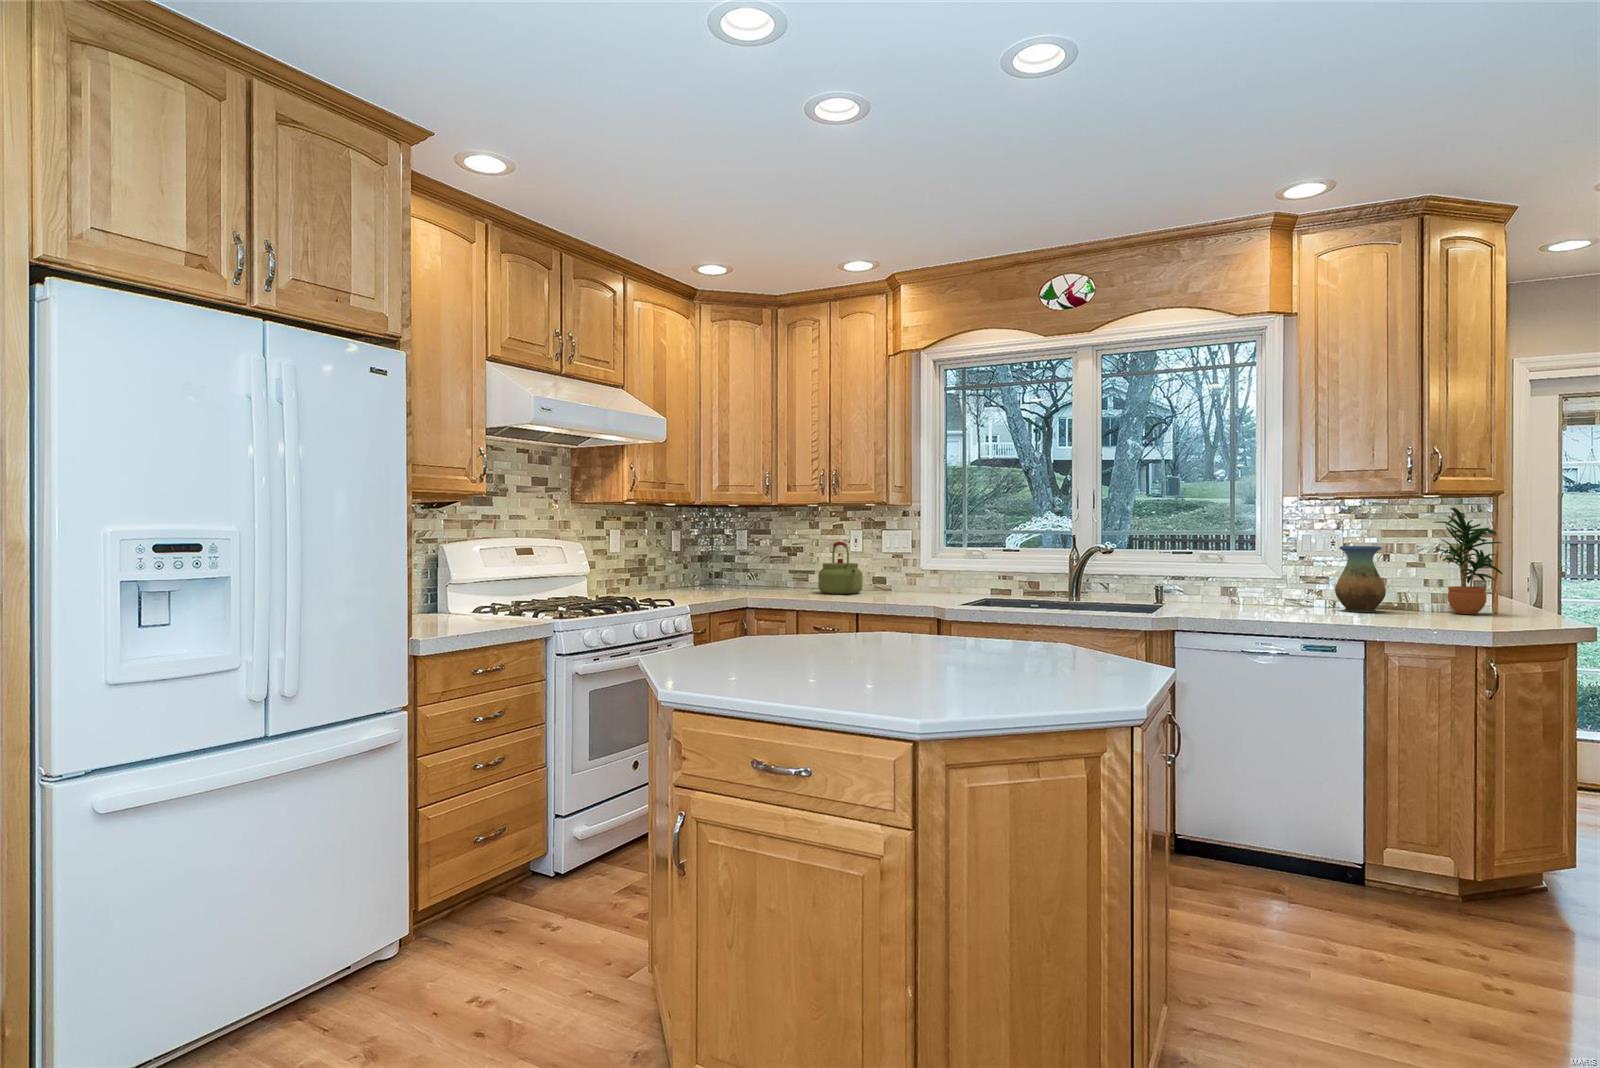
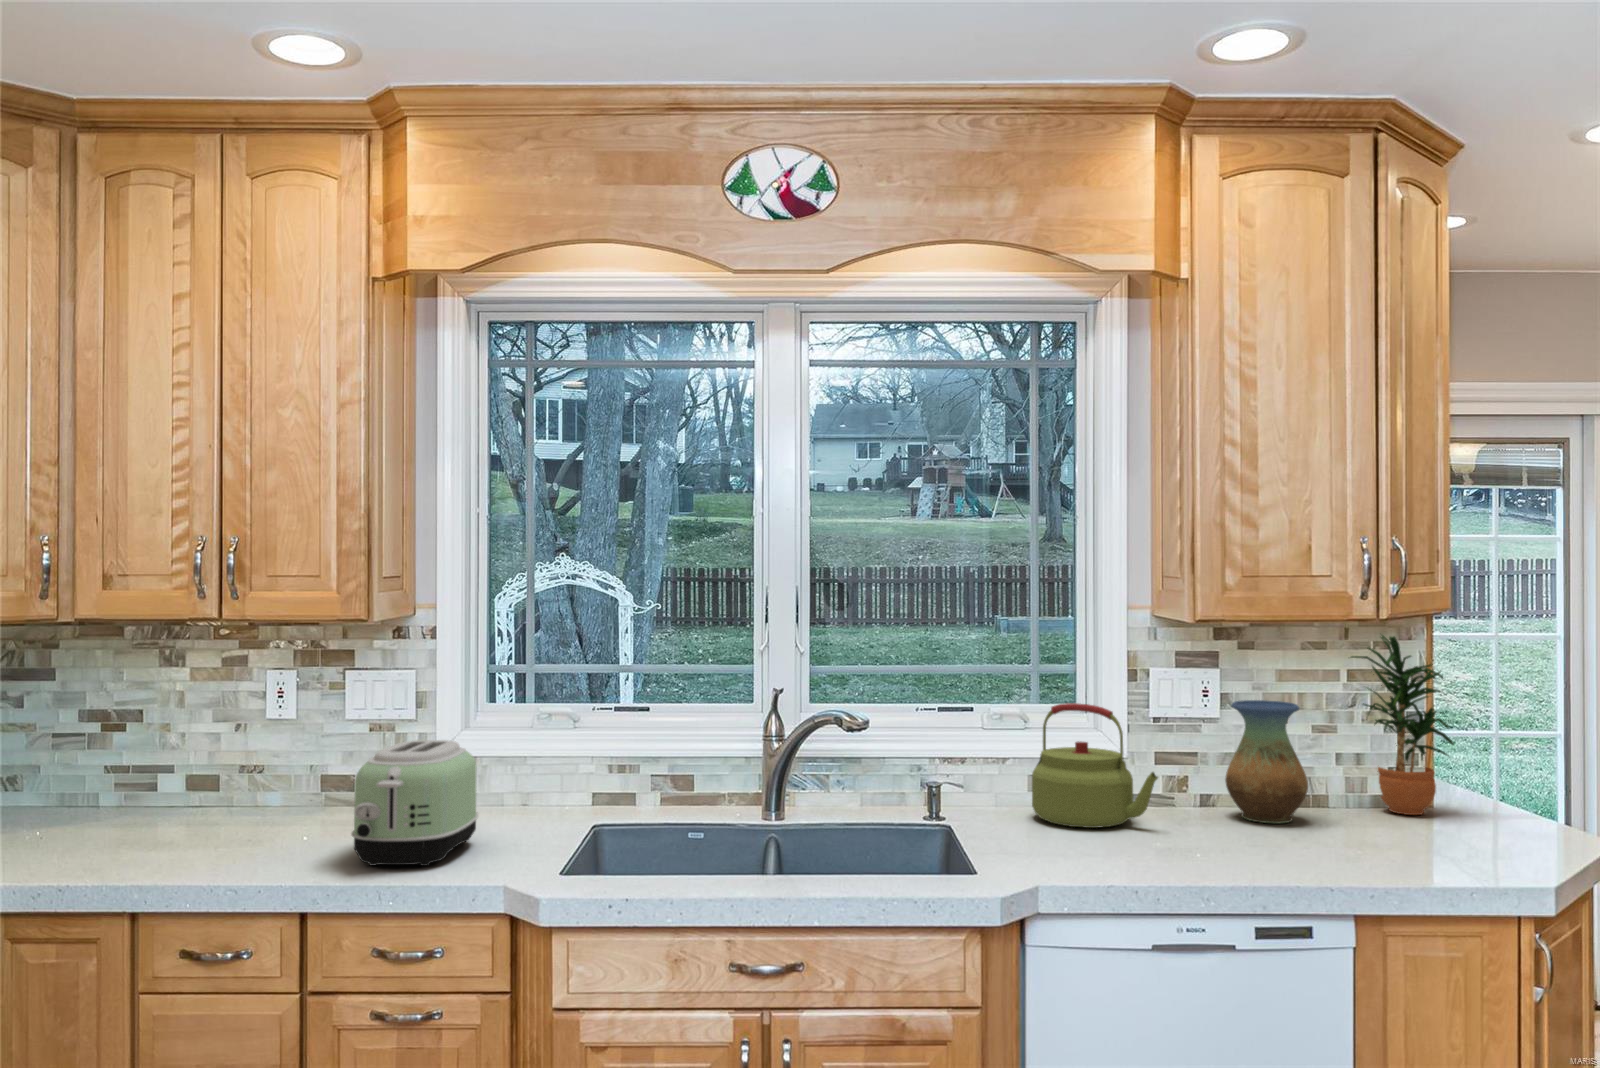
kettle: present [818,542,862,594] -> present [1032,703,1158,828]
toaster: none [882,554,934,601] -> present [351,740,478,866]

